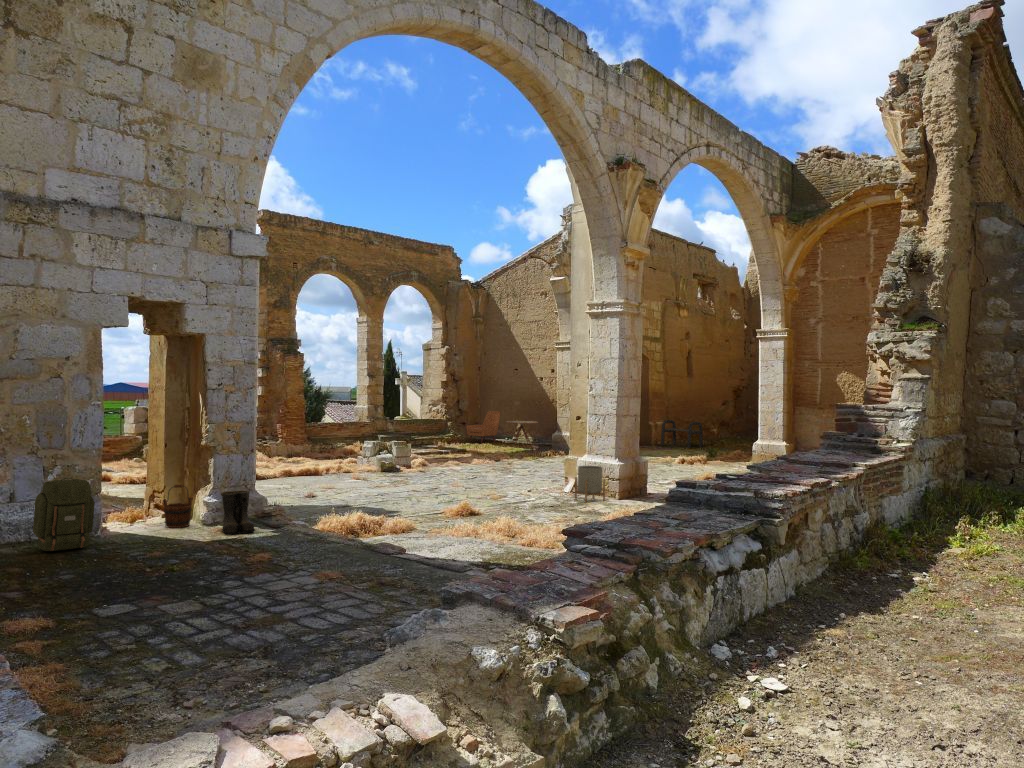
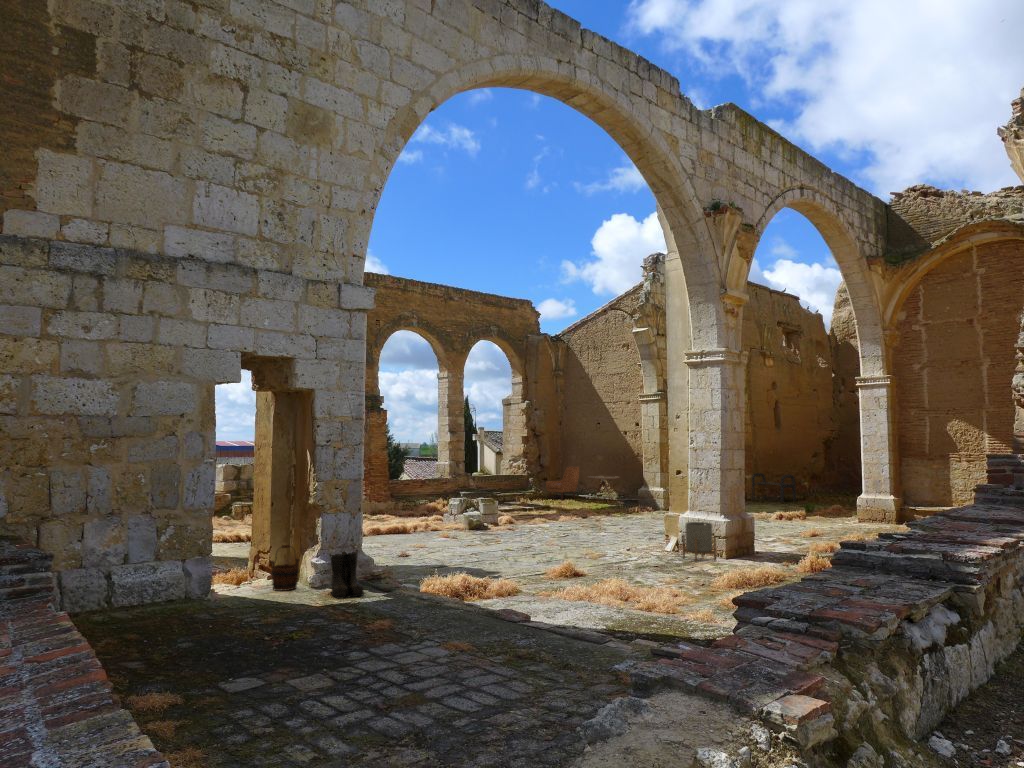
backpack: present [33,478,95,551] -> none [147,538,208,617]

